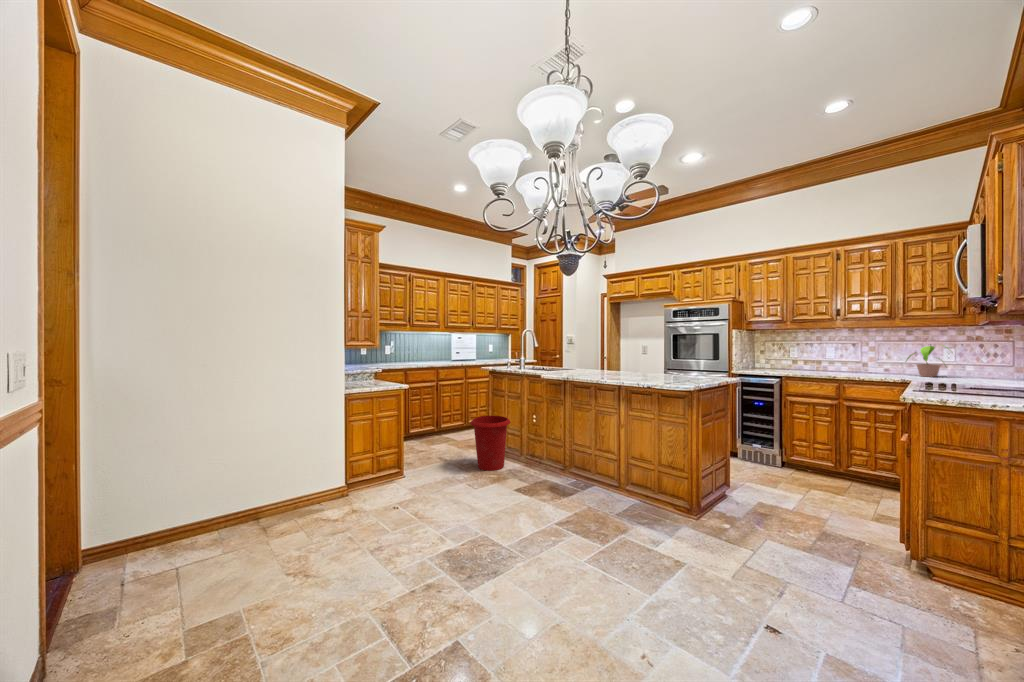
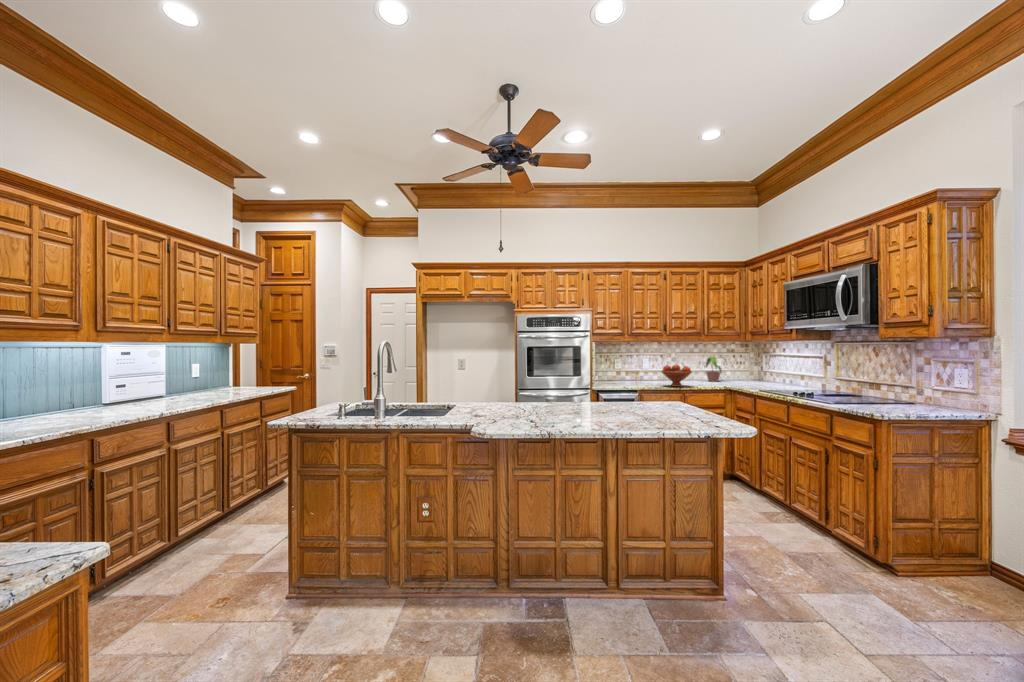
fruit bowl: none [811,353,852,377] -> present [661,365,692,387]
waste bin: present [470,416,511,471] -> none [315,513,407,647]

